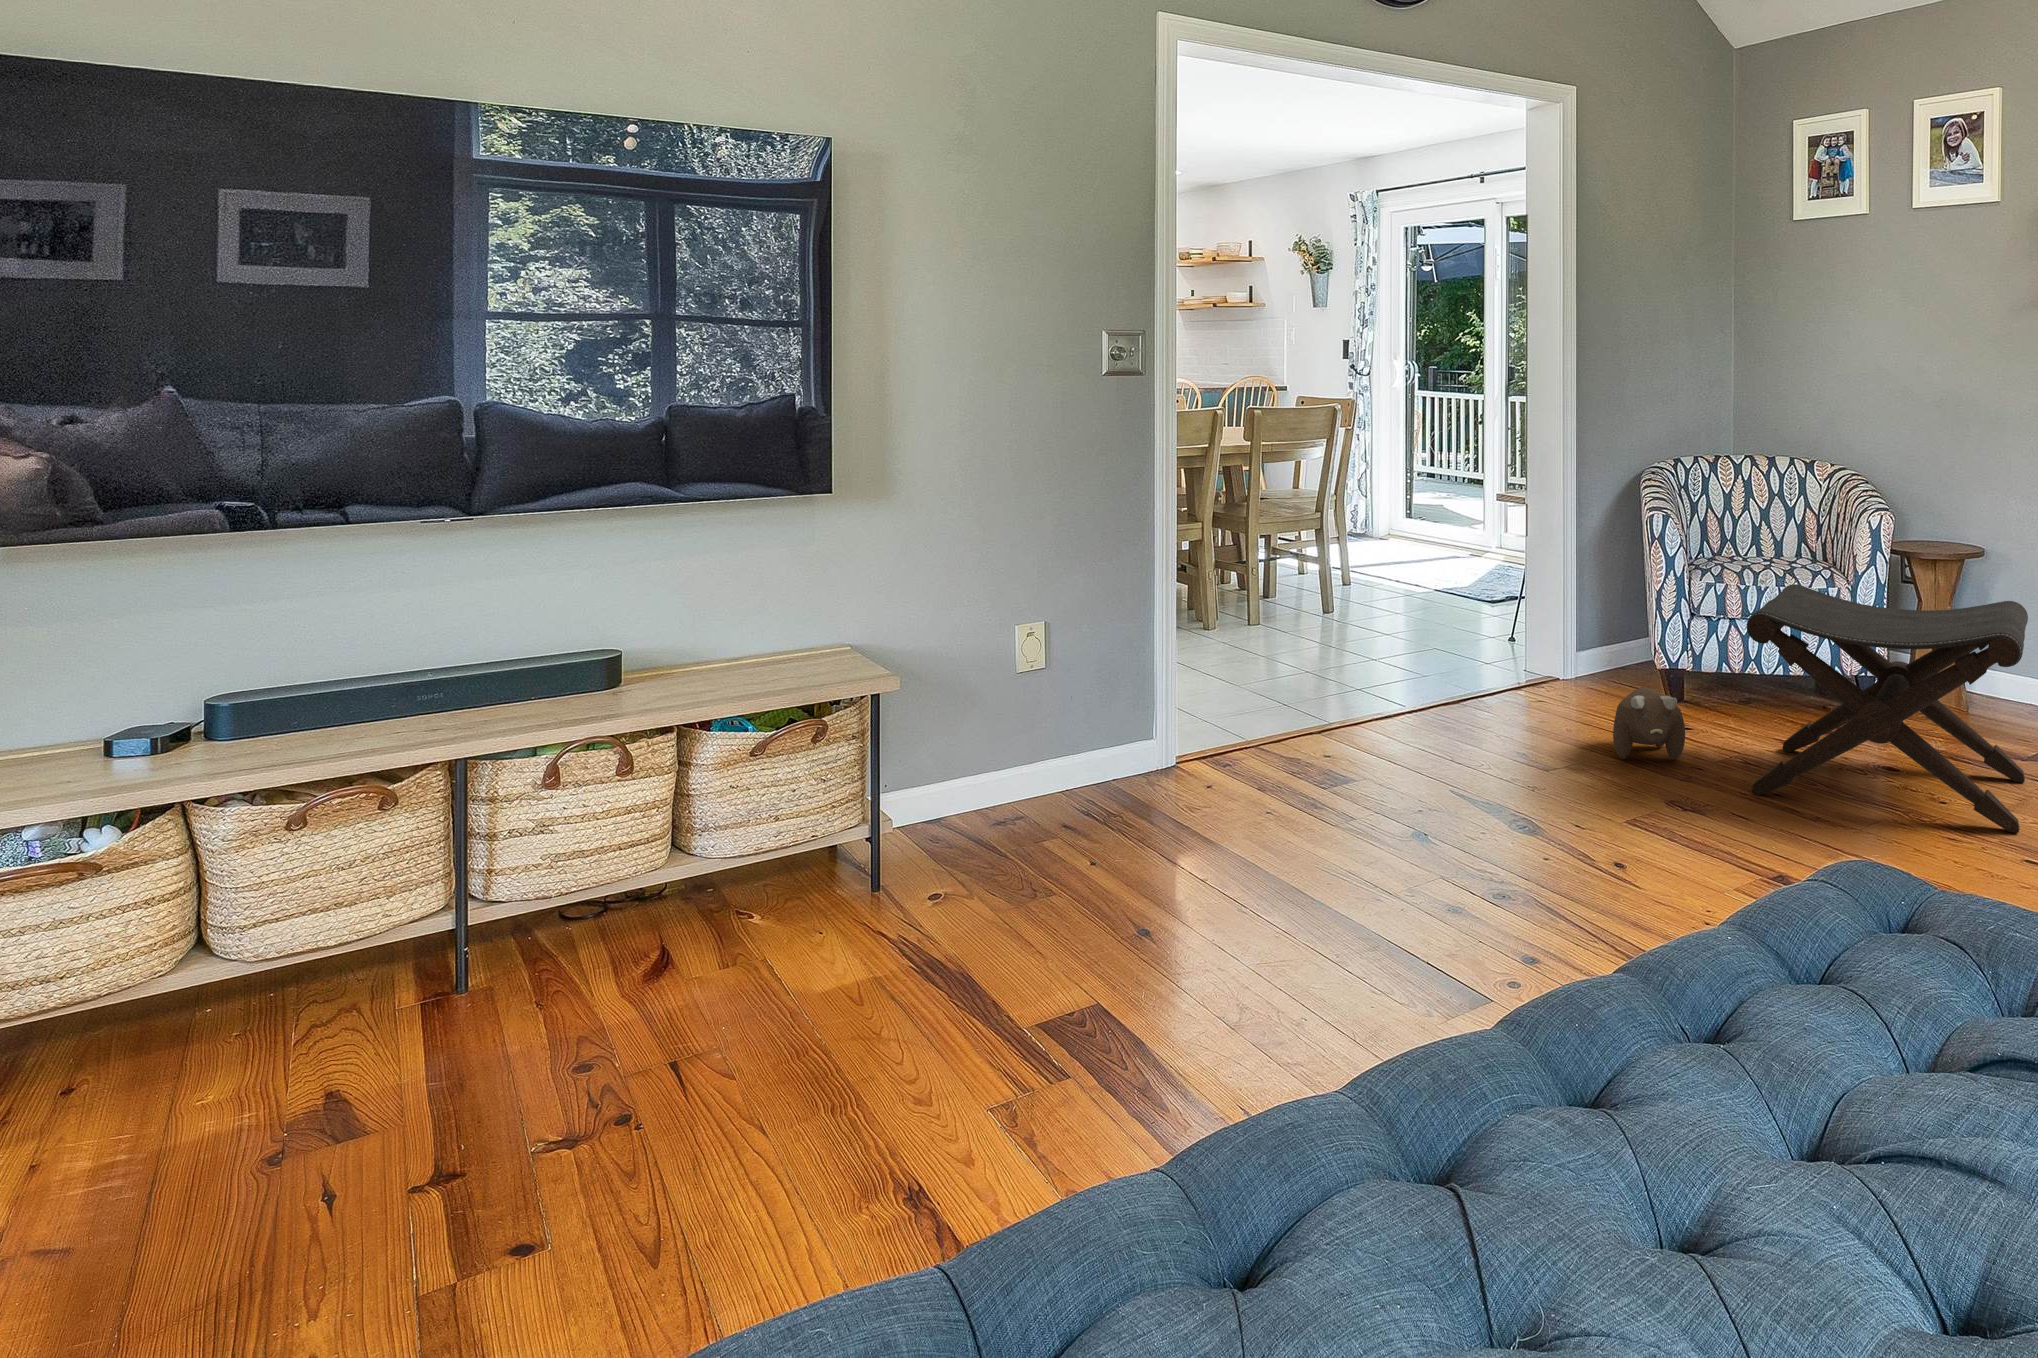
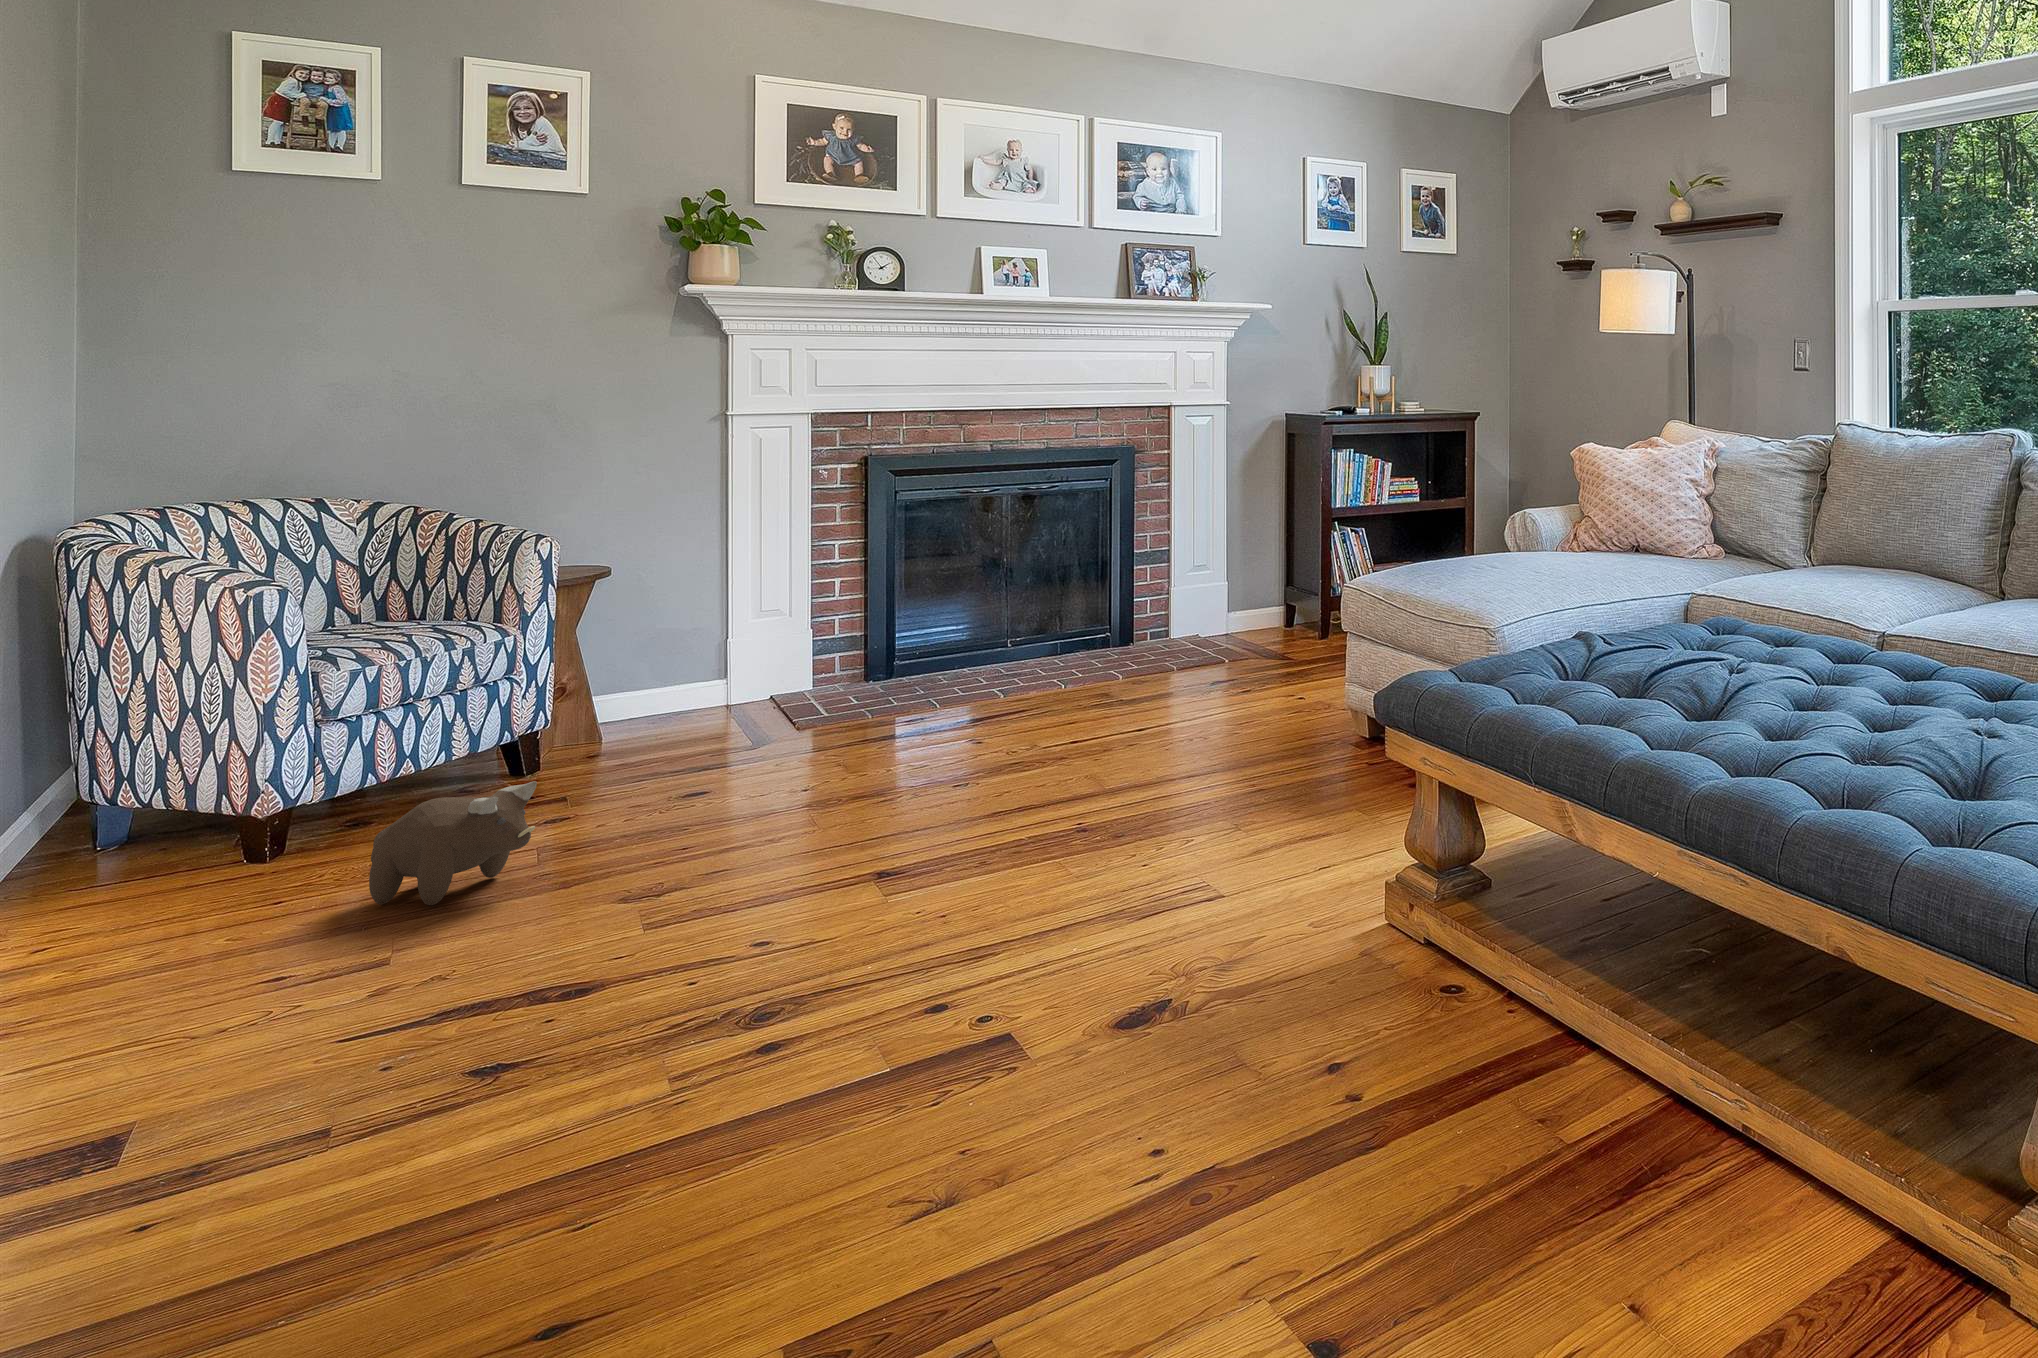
footstool: present [1747,584,2028,832] -> none [553,583,930,846]

